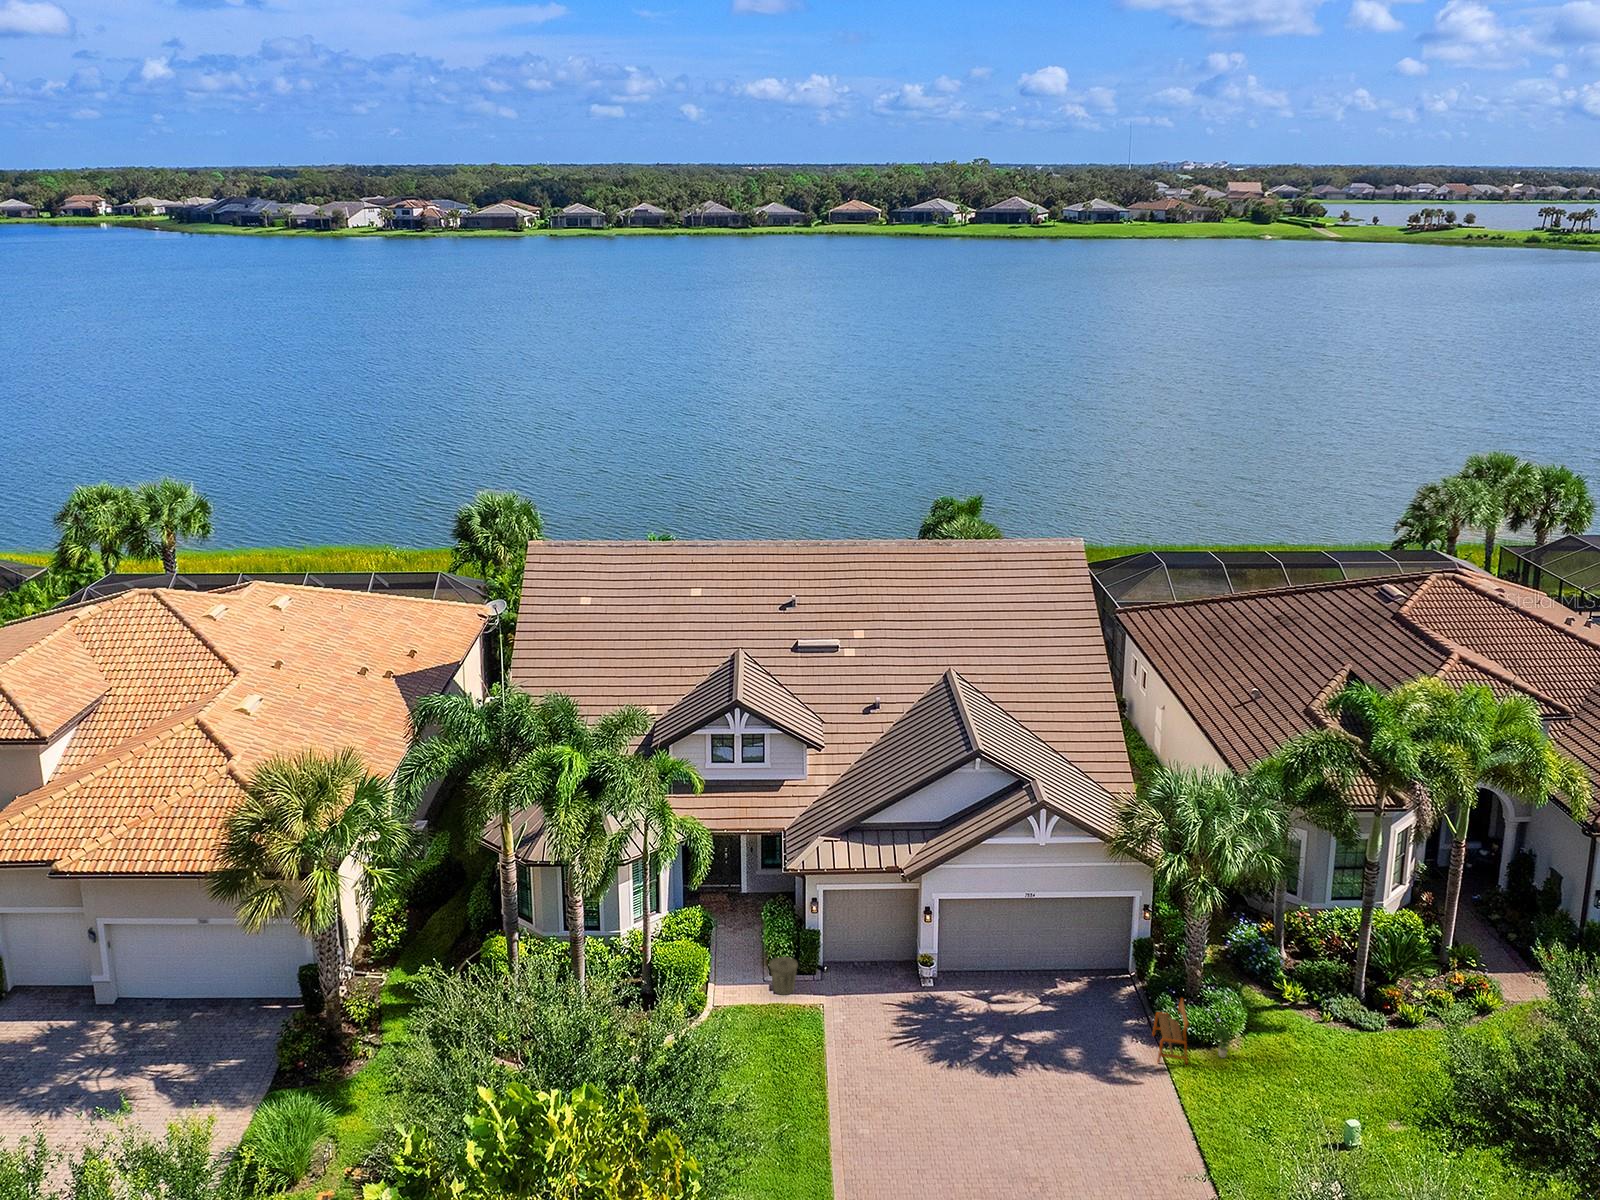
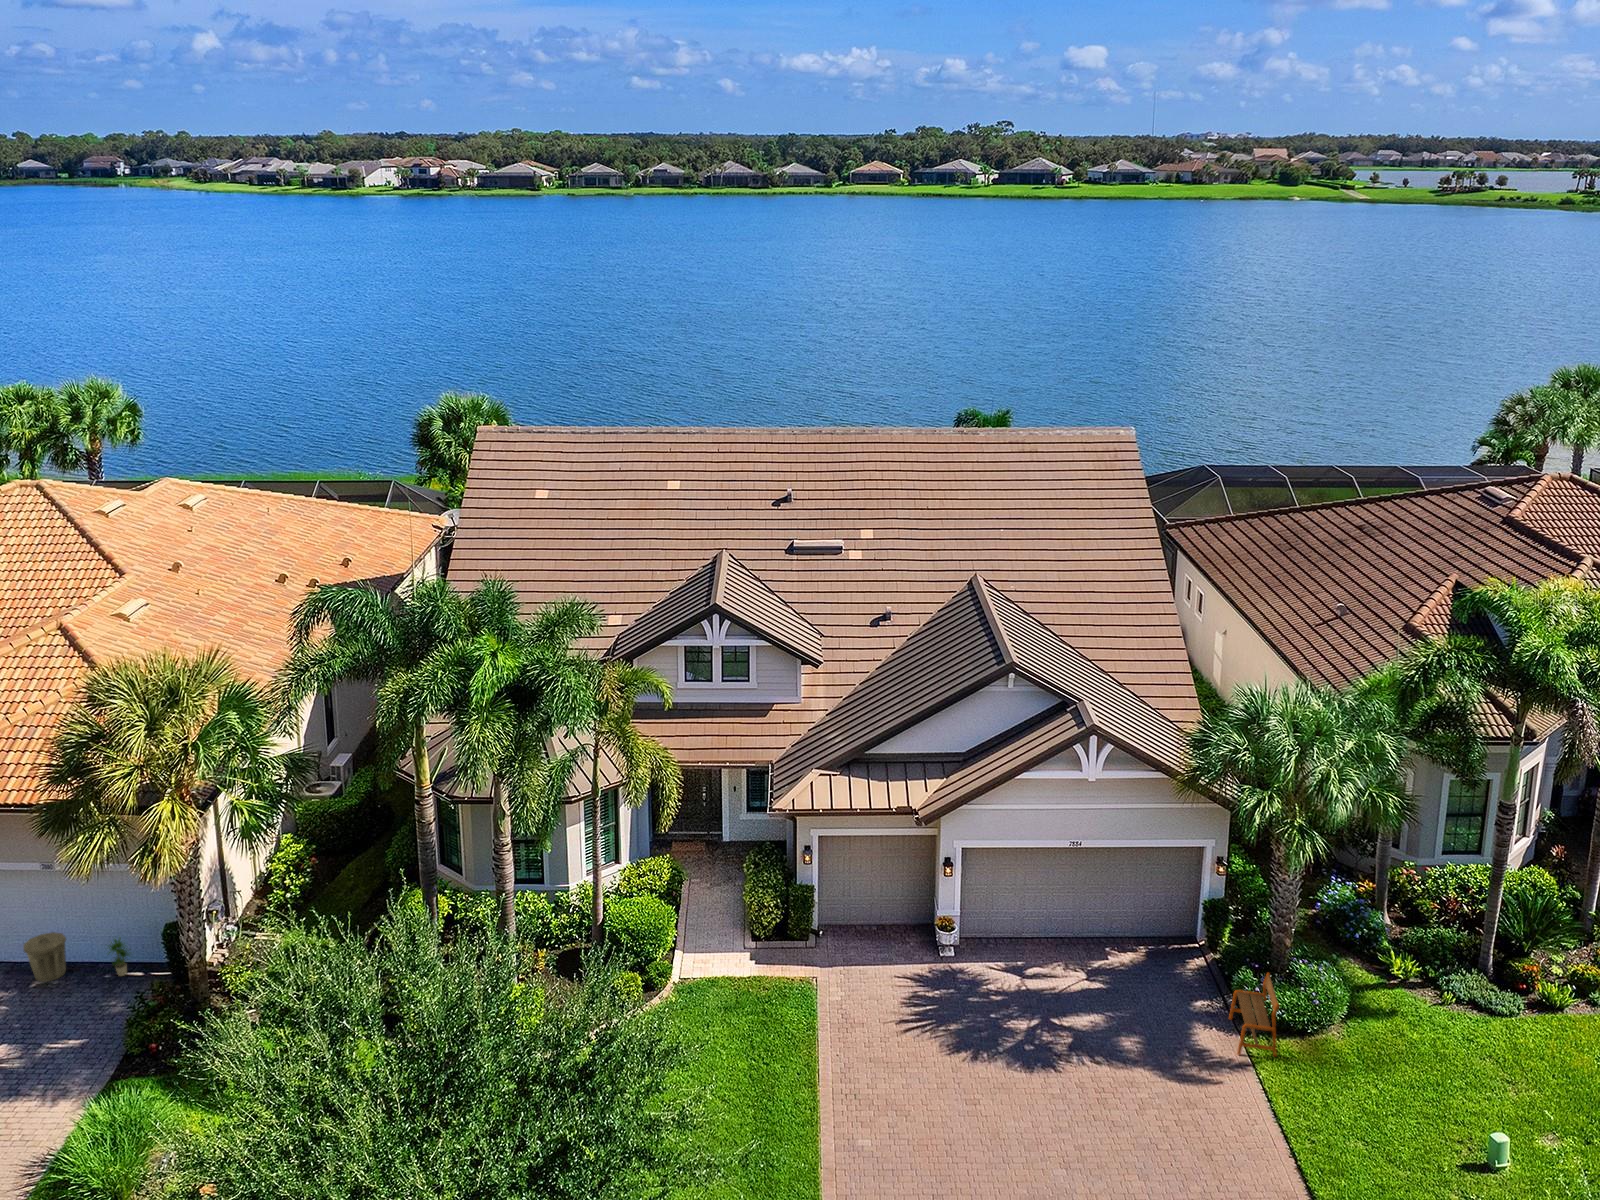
trash can: present [769,957,798,995] -> present [23,932,66,982]
potted plant: present [1216,1026,1232,1058] -> present [109,938,129,976]

